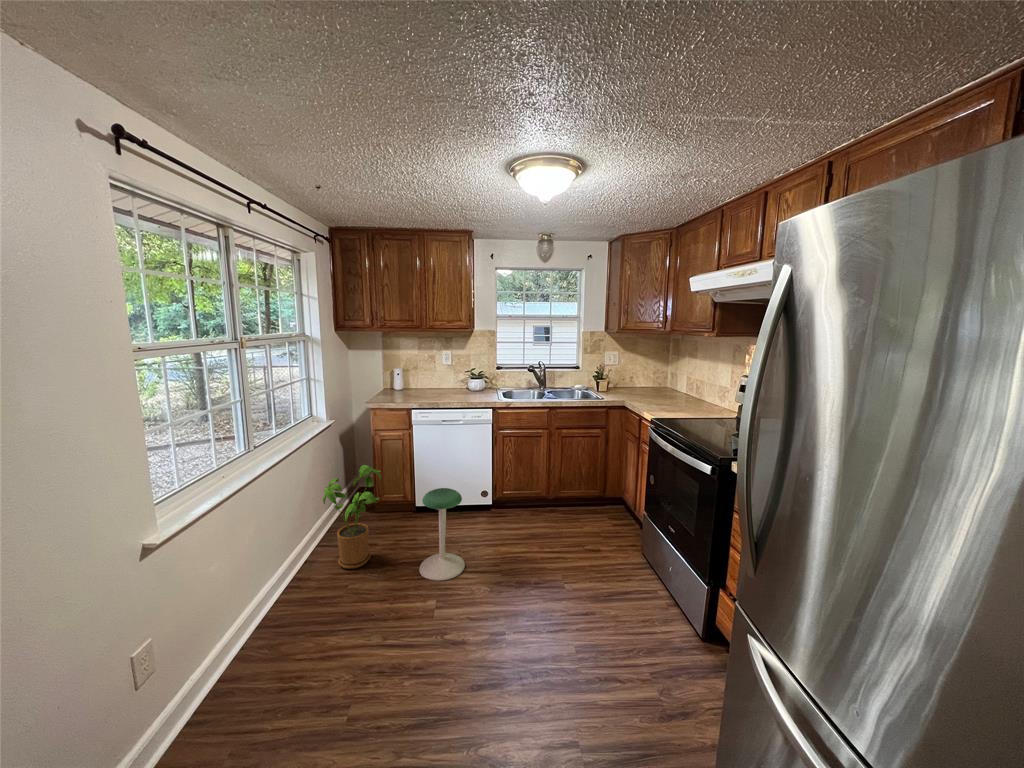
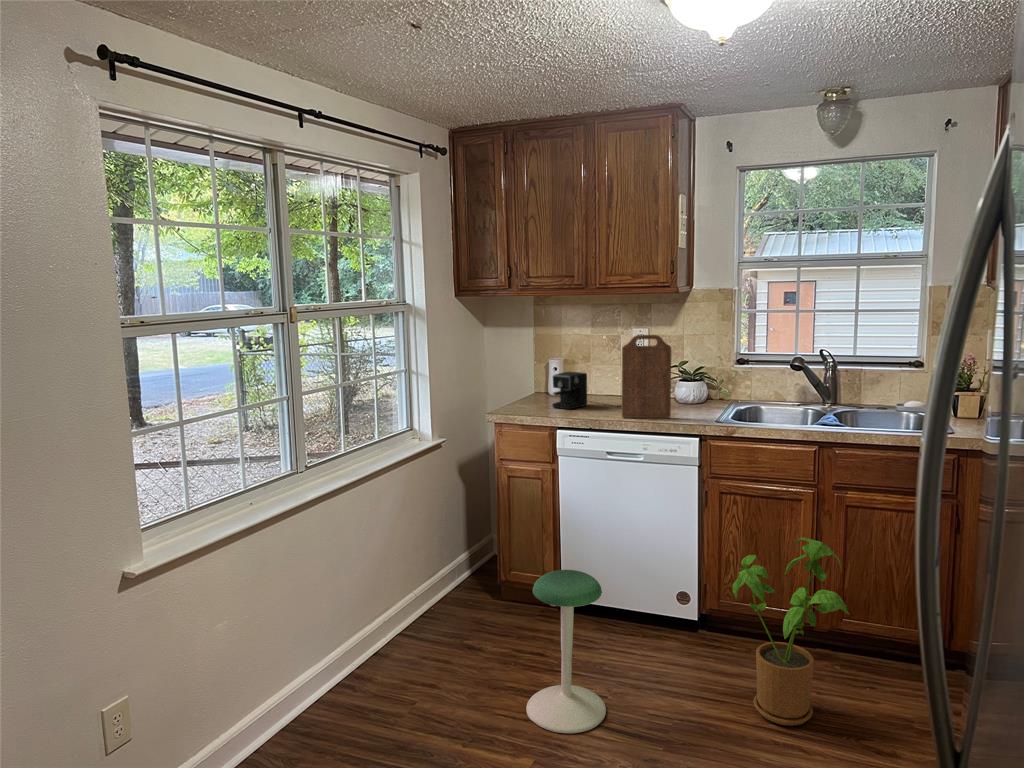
cutting board: none [448,355,474,401] -> present [622,335,671,418]
coffee maker: none [403,376,443,398] -> present [552,372,621,409]
house plant: present [323,465,381,569] -> present [733,537,850,726]

